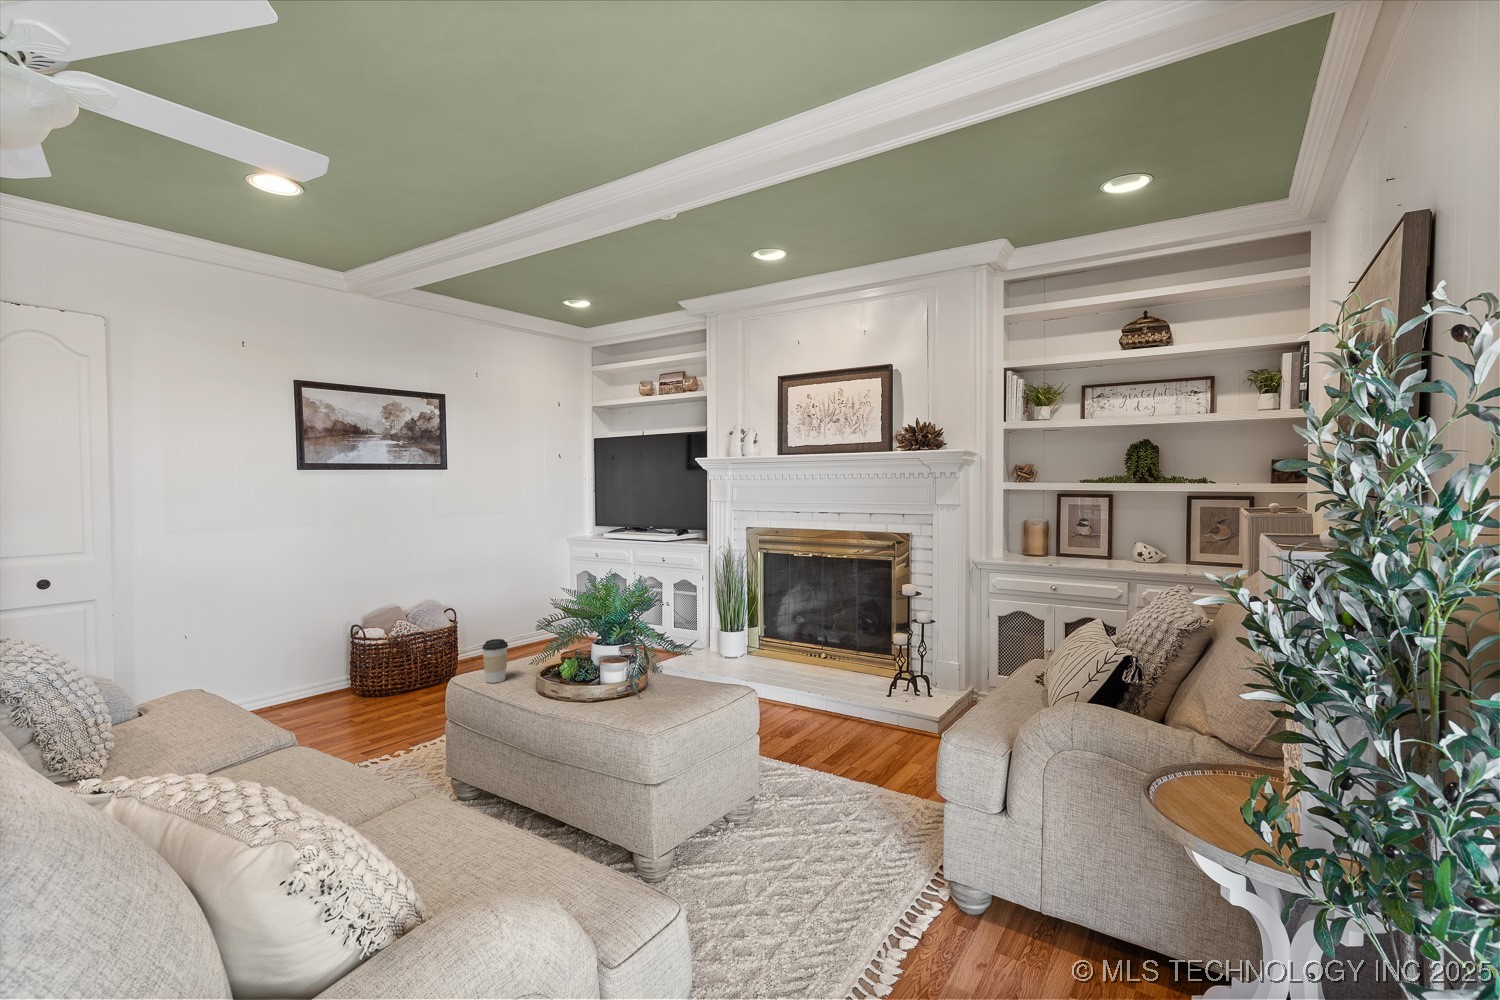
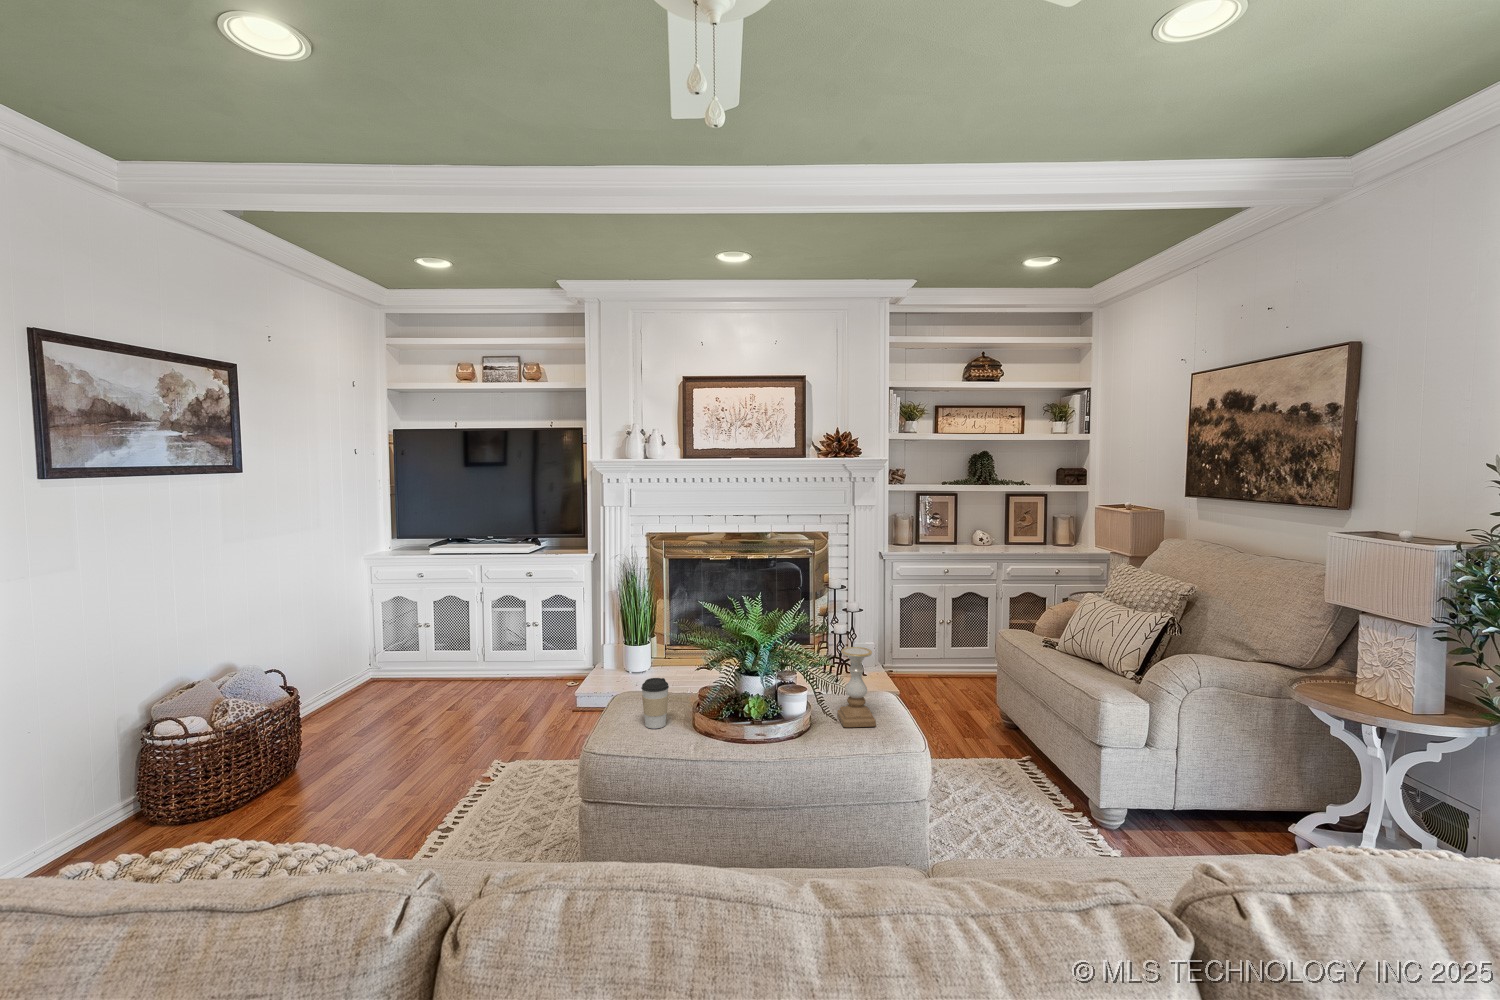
candle holder: none [605,637,652,724] -> present [837,647,876,727]

